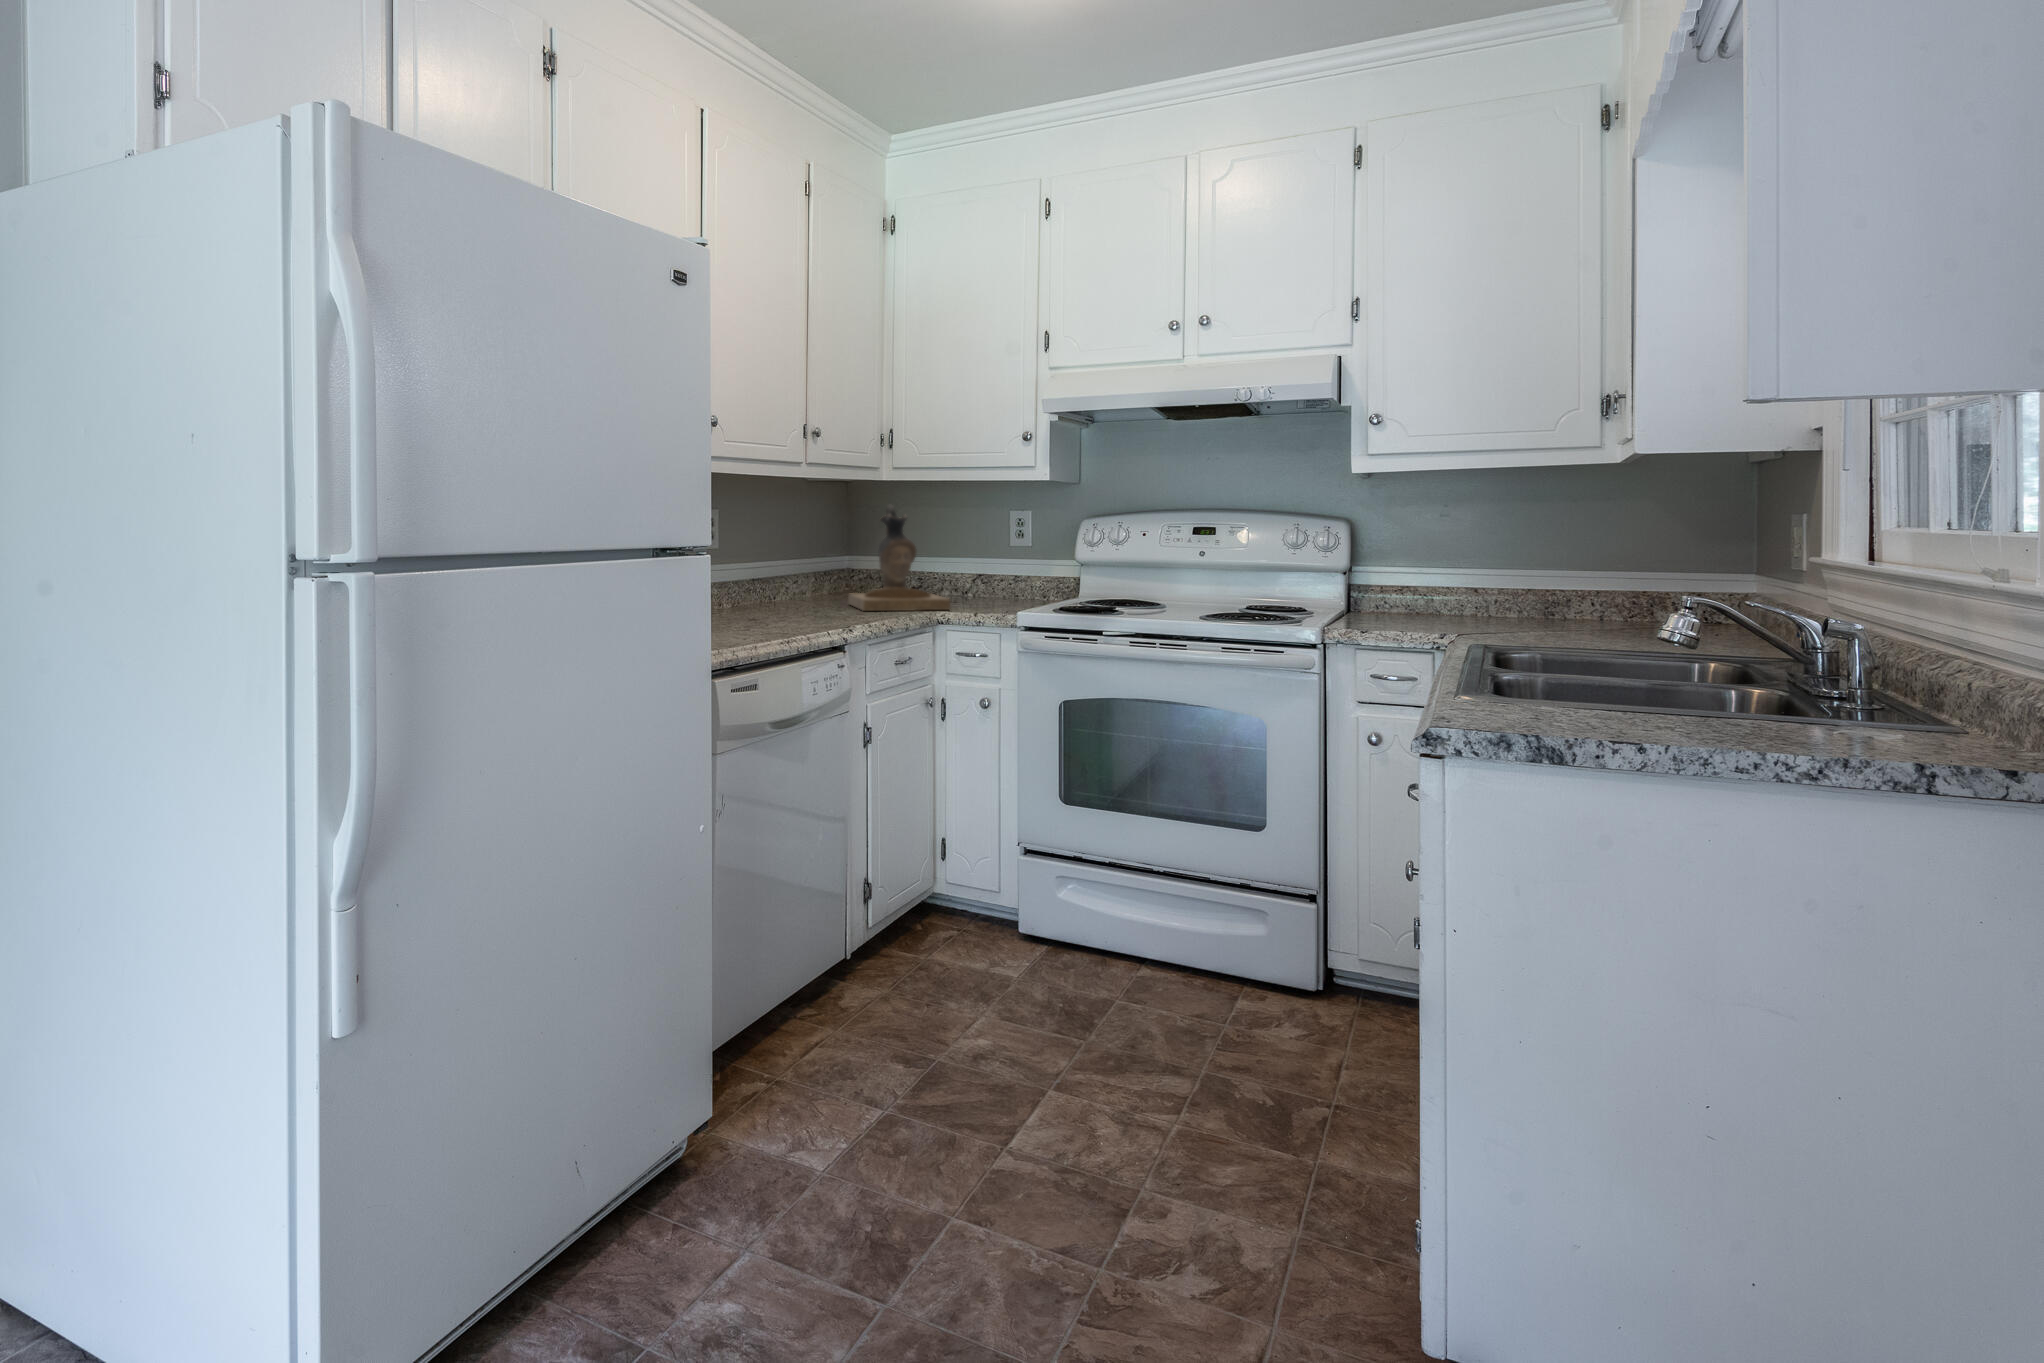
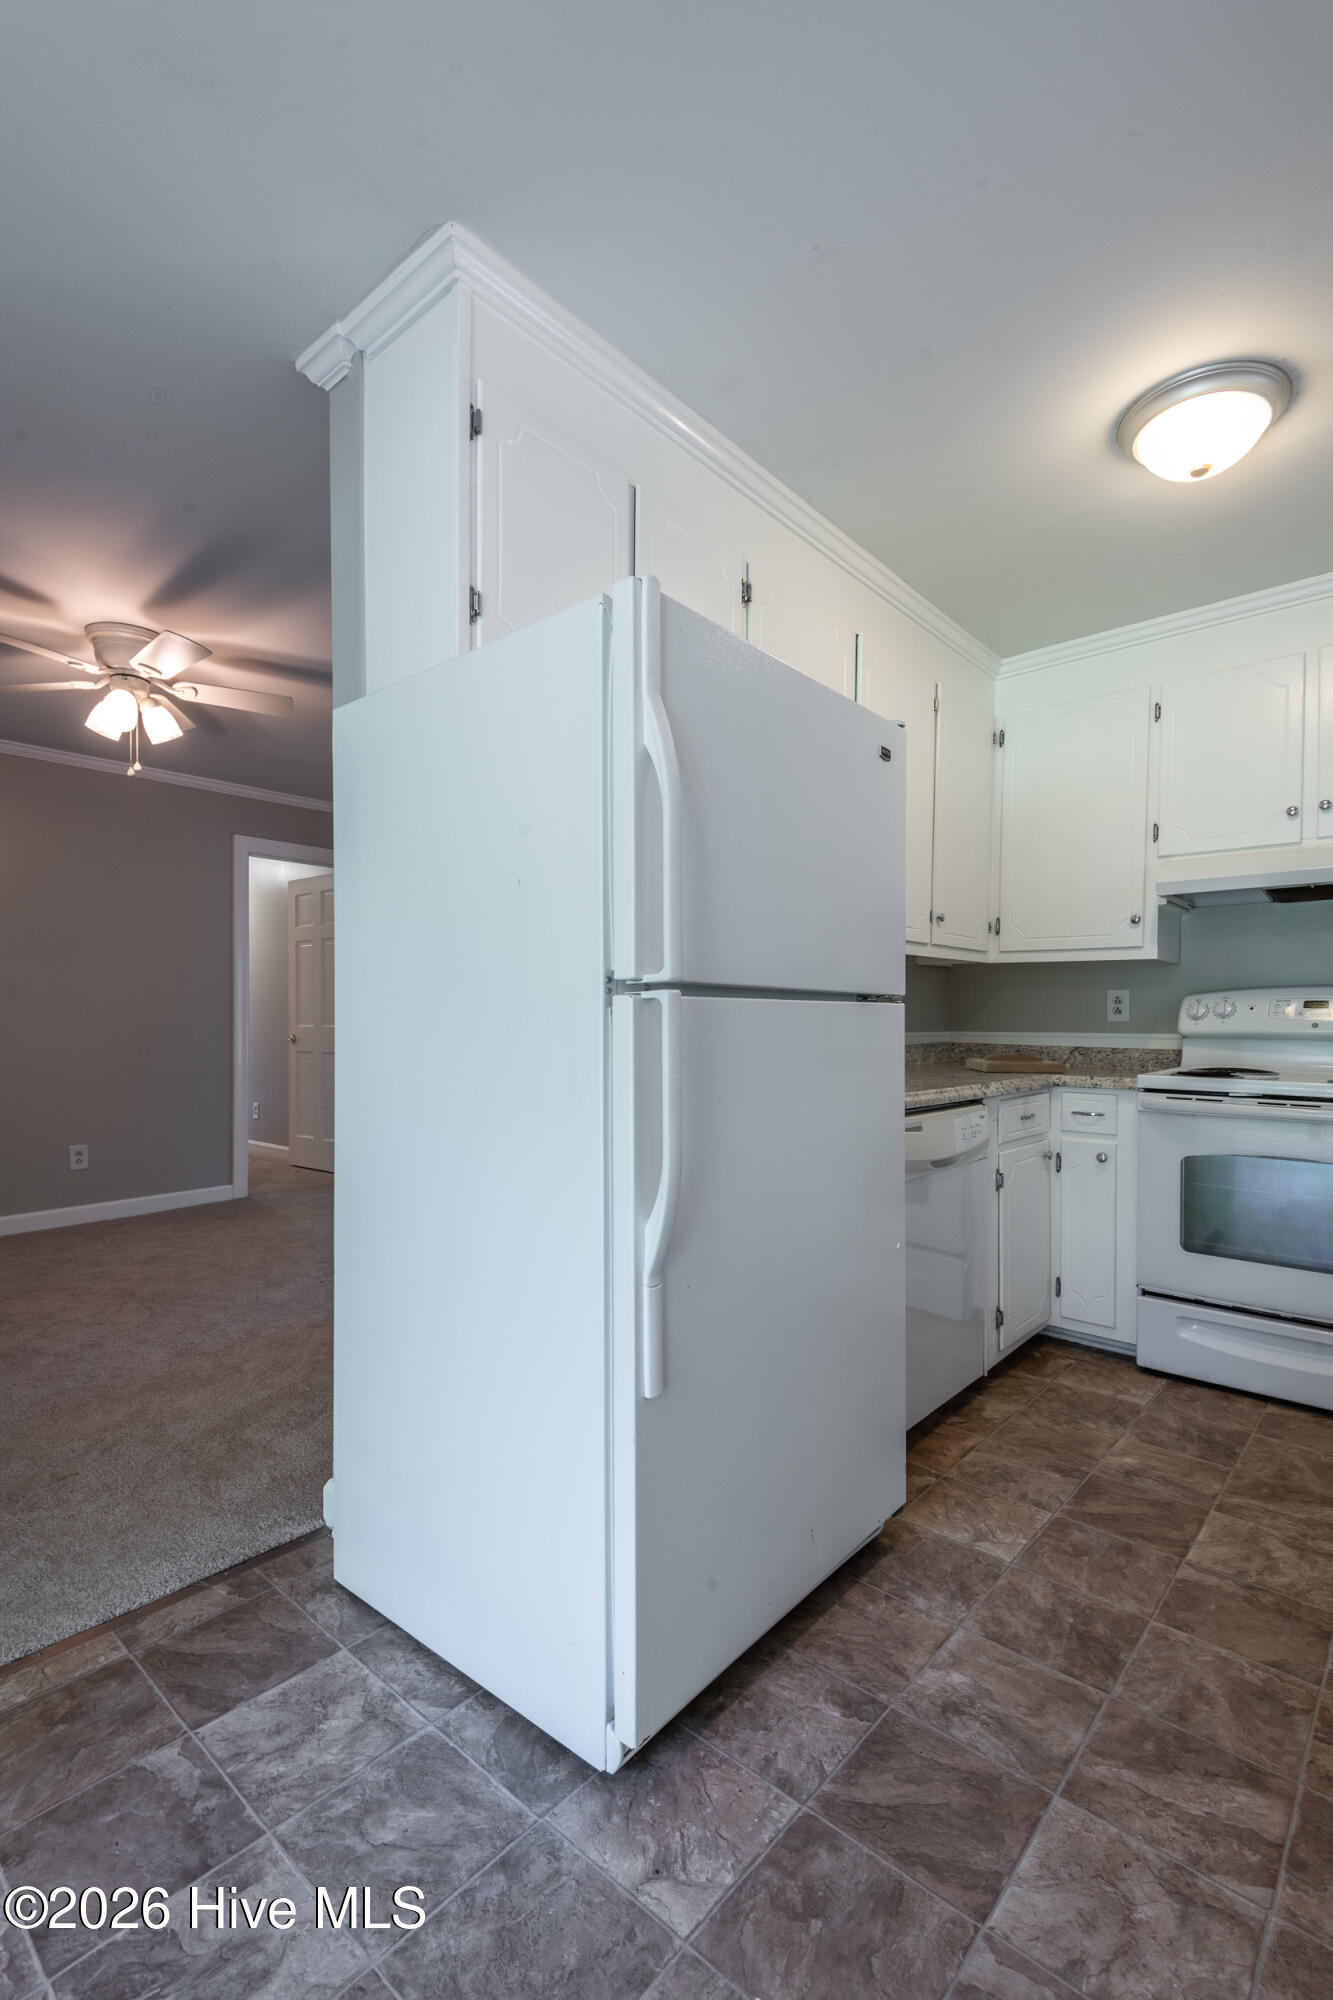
ceramic pitcher: present [879,505,916,588] -> none [982,986,1017,1062]

